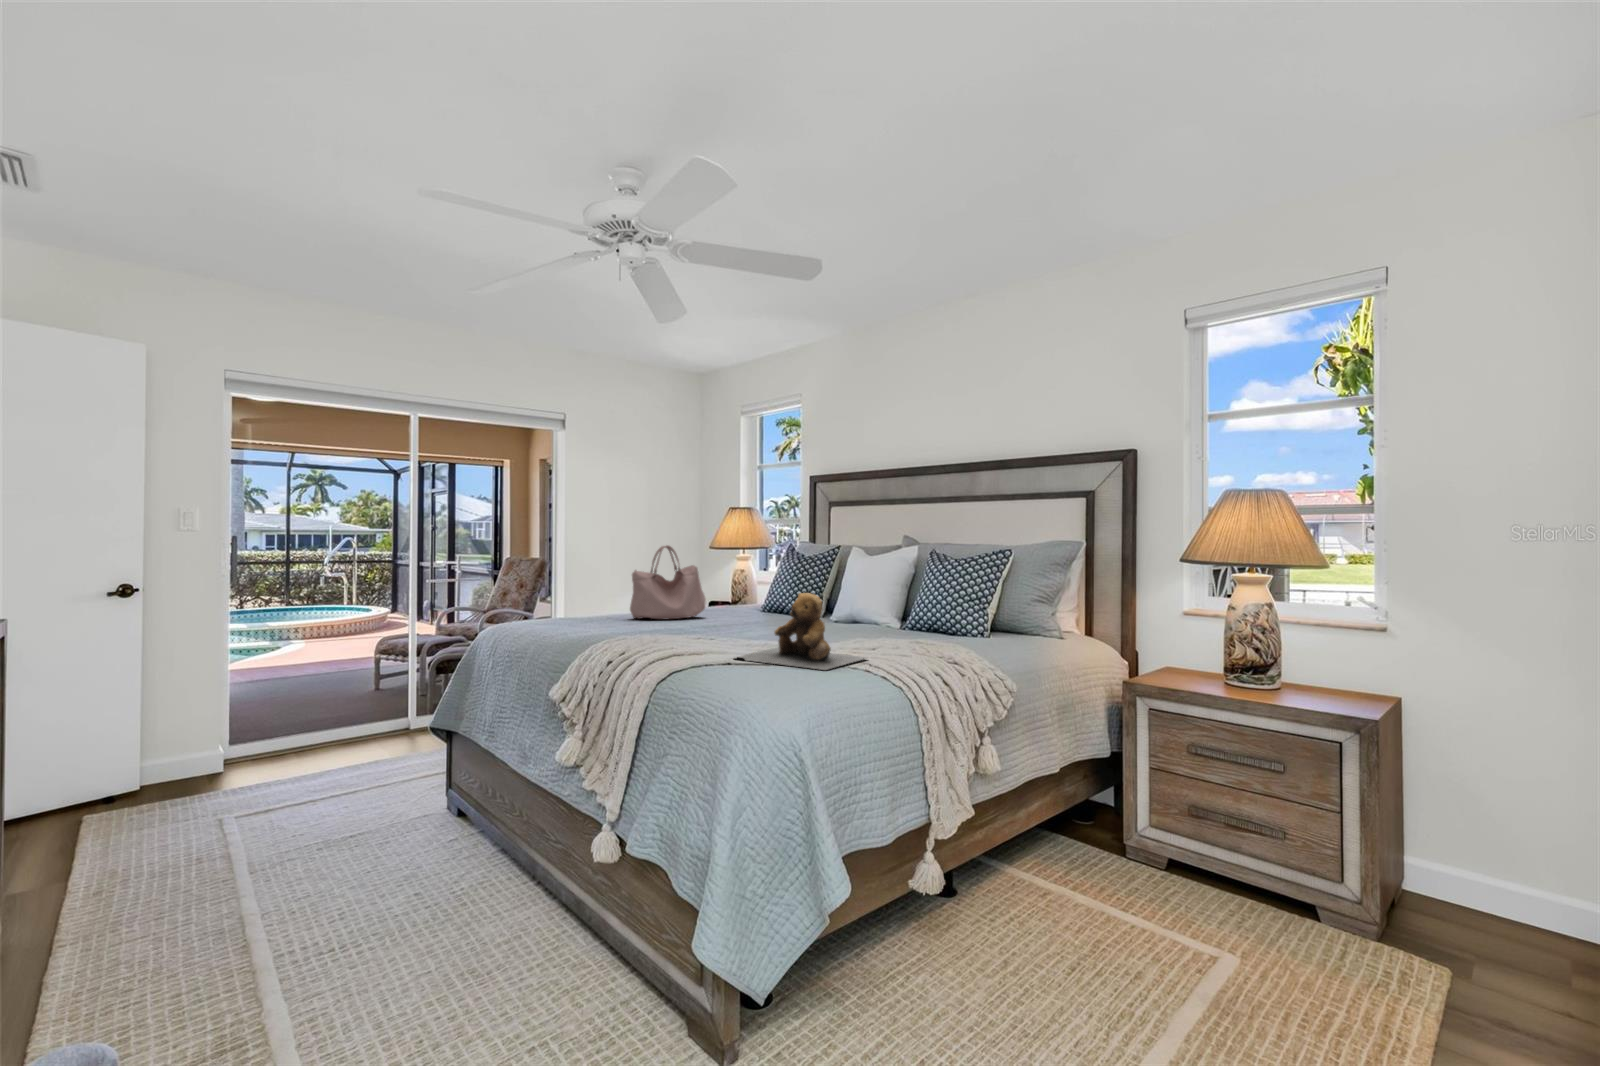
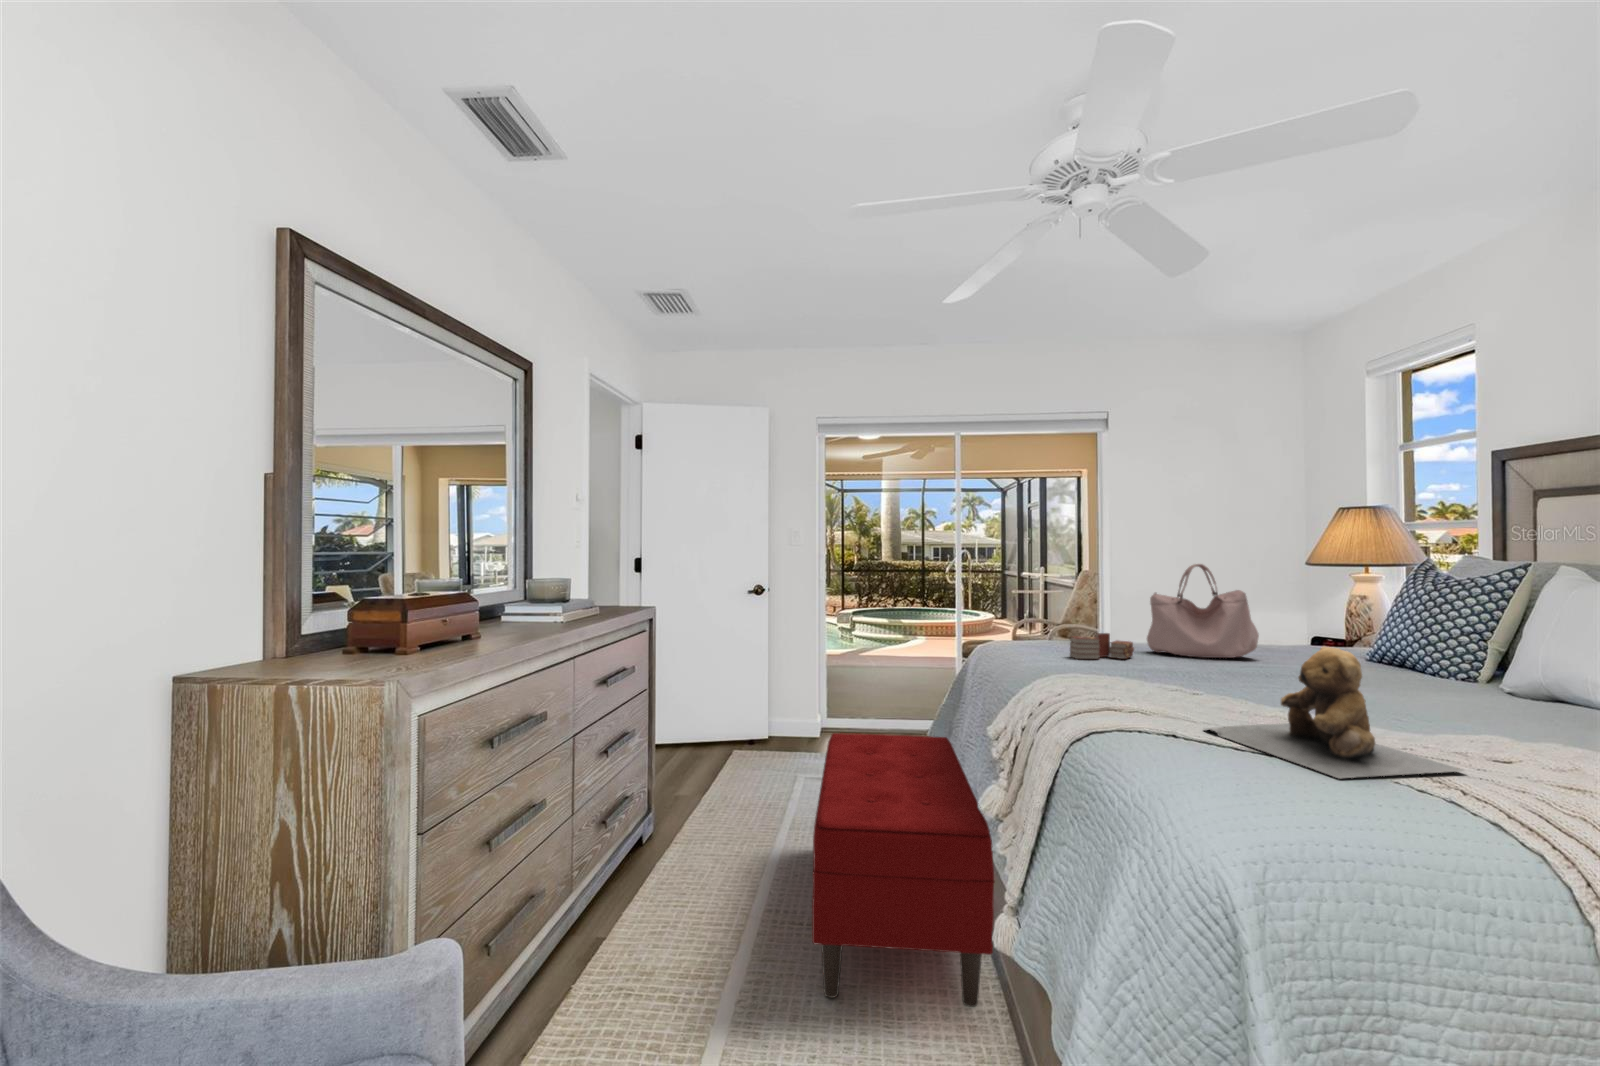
book: none [580,605,628,629] -> present [1070,633,1134,659]
bench: none [317,721,570,990] -> present [812,733,995,1007]

